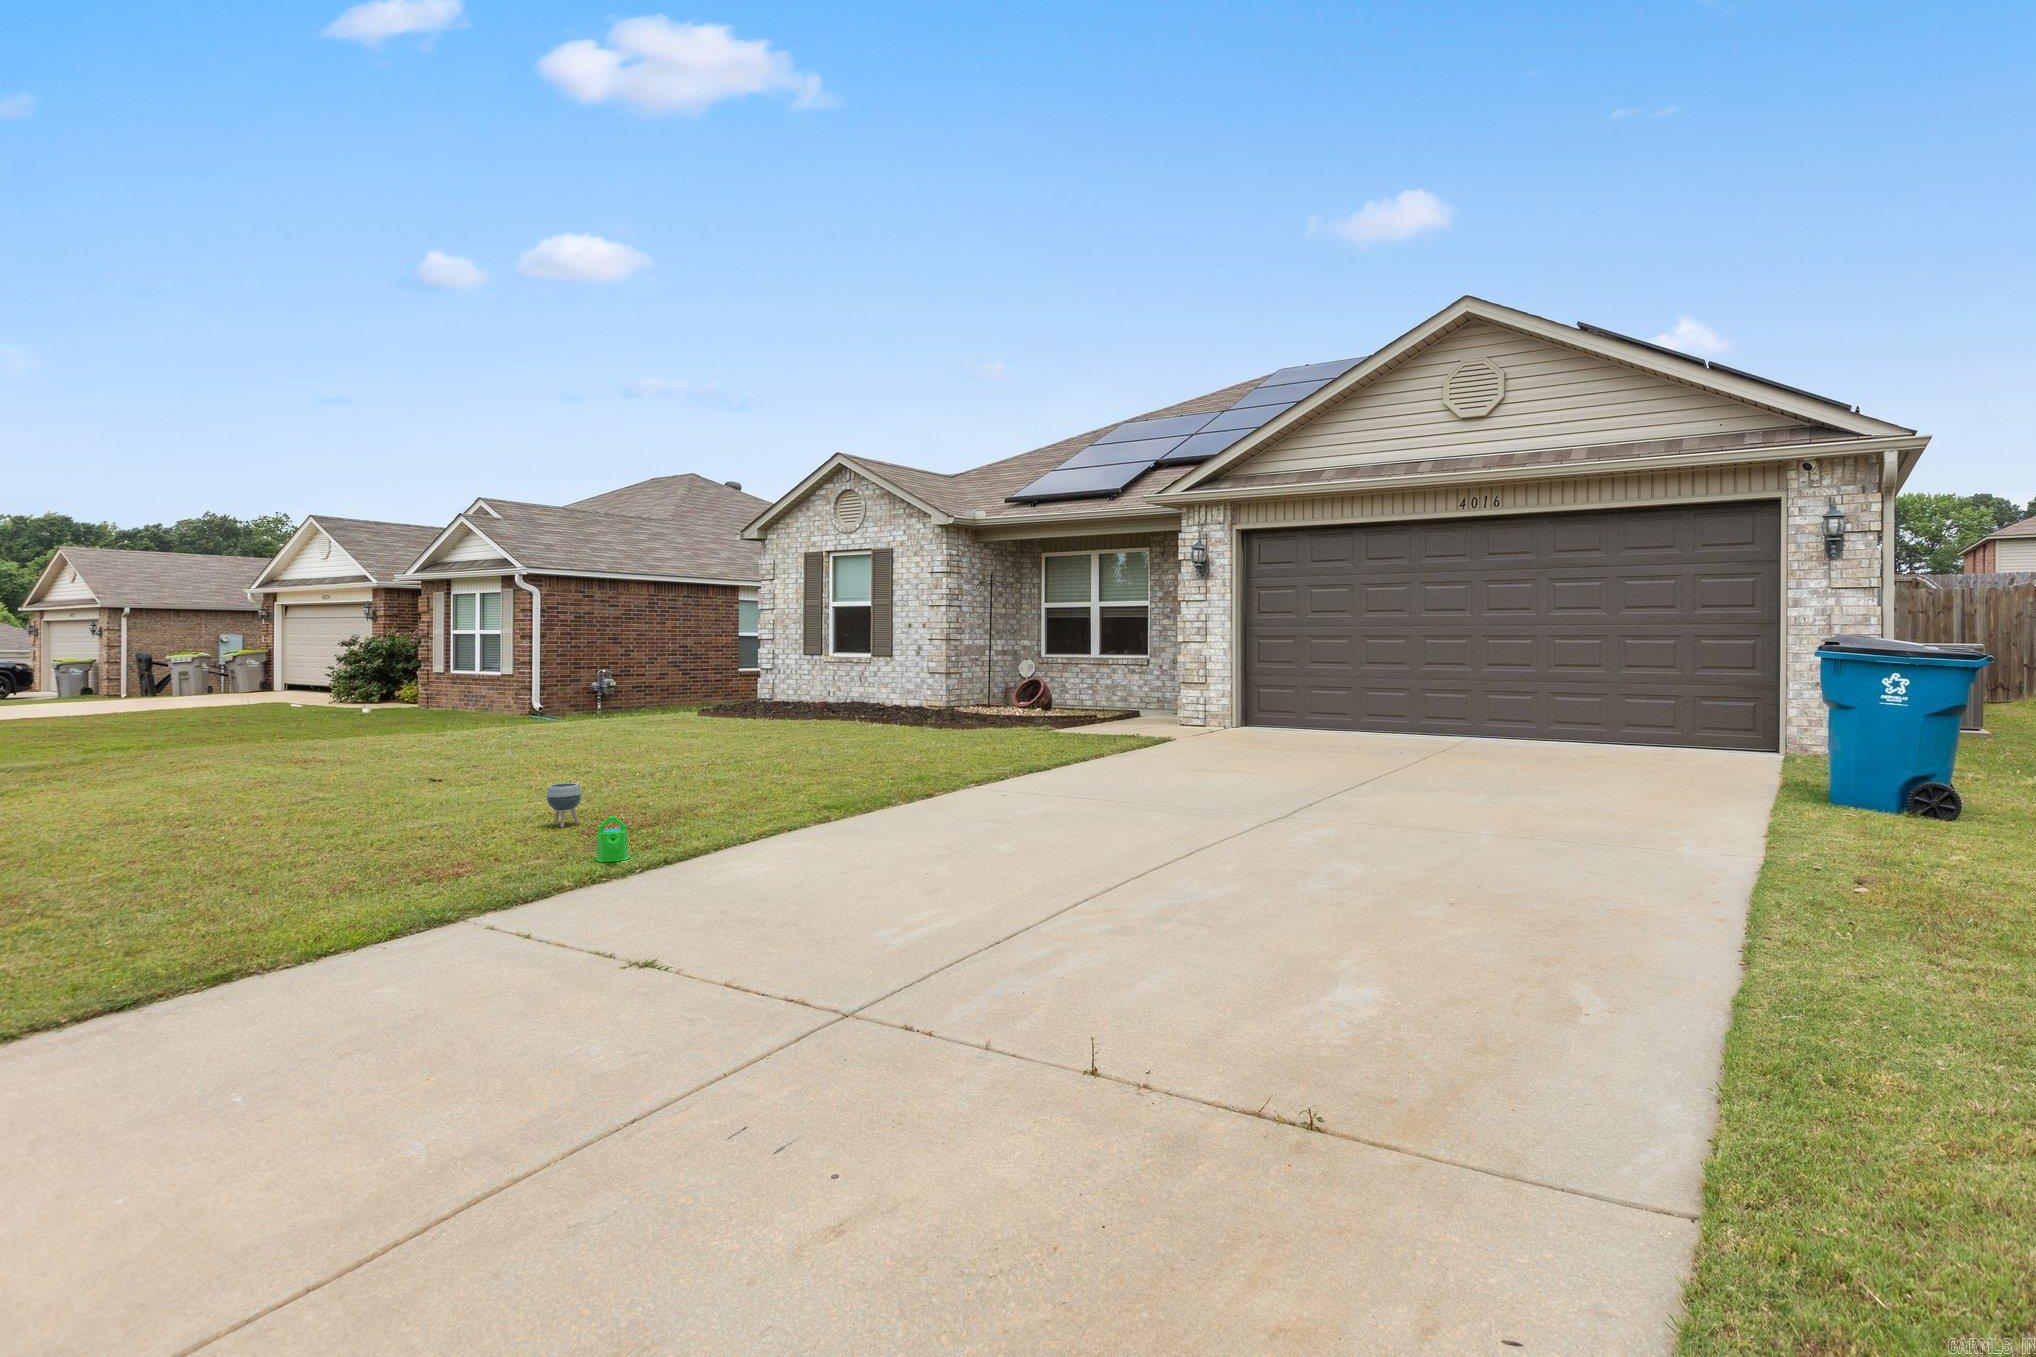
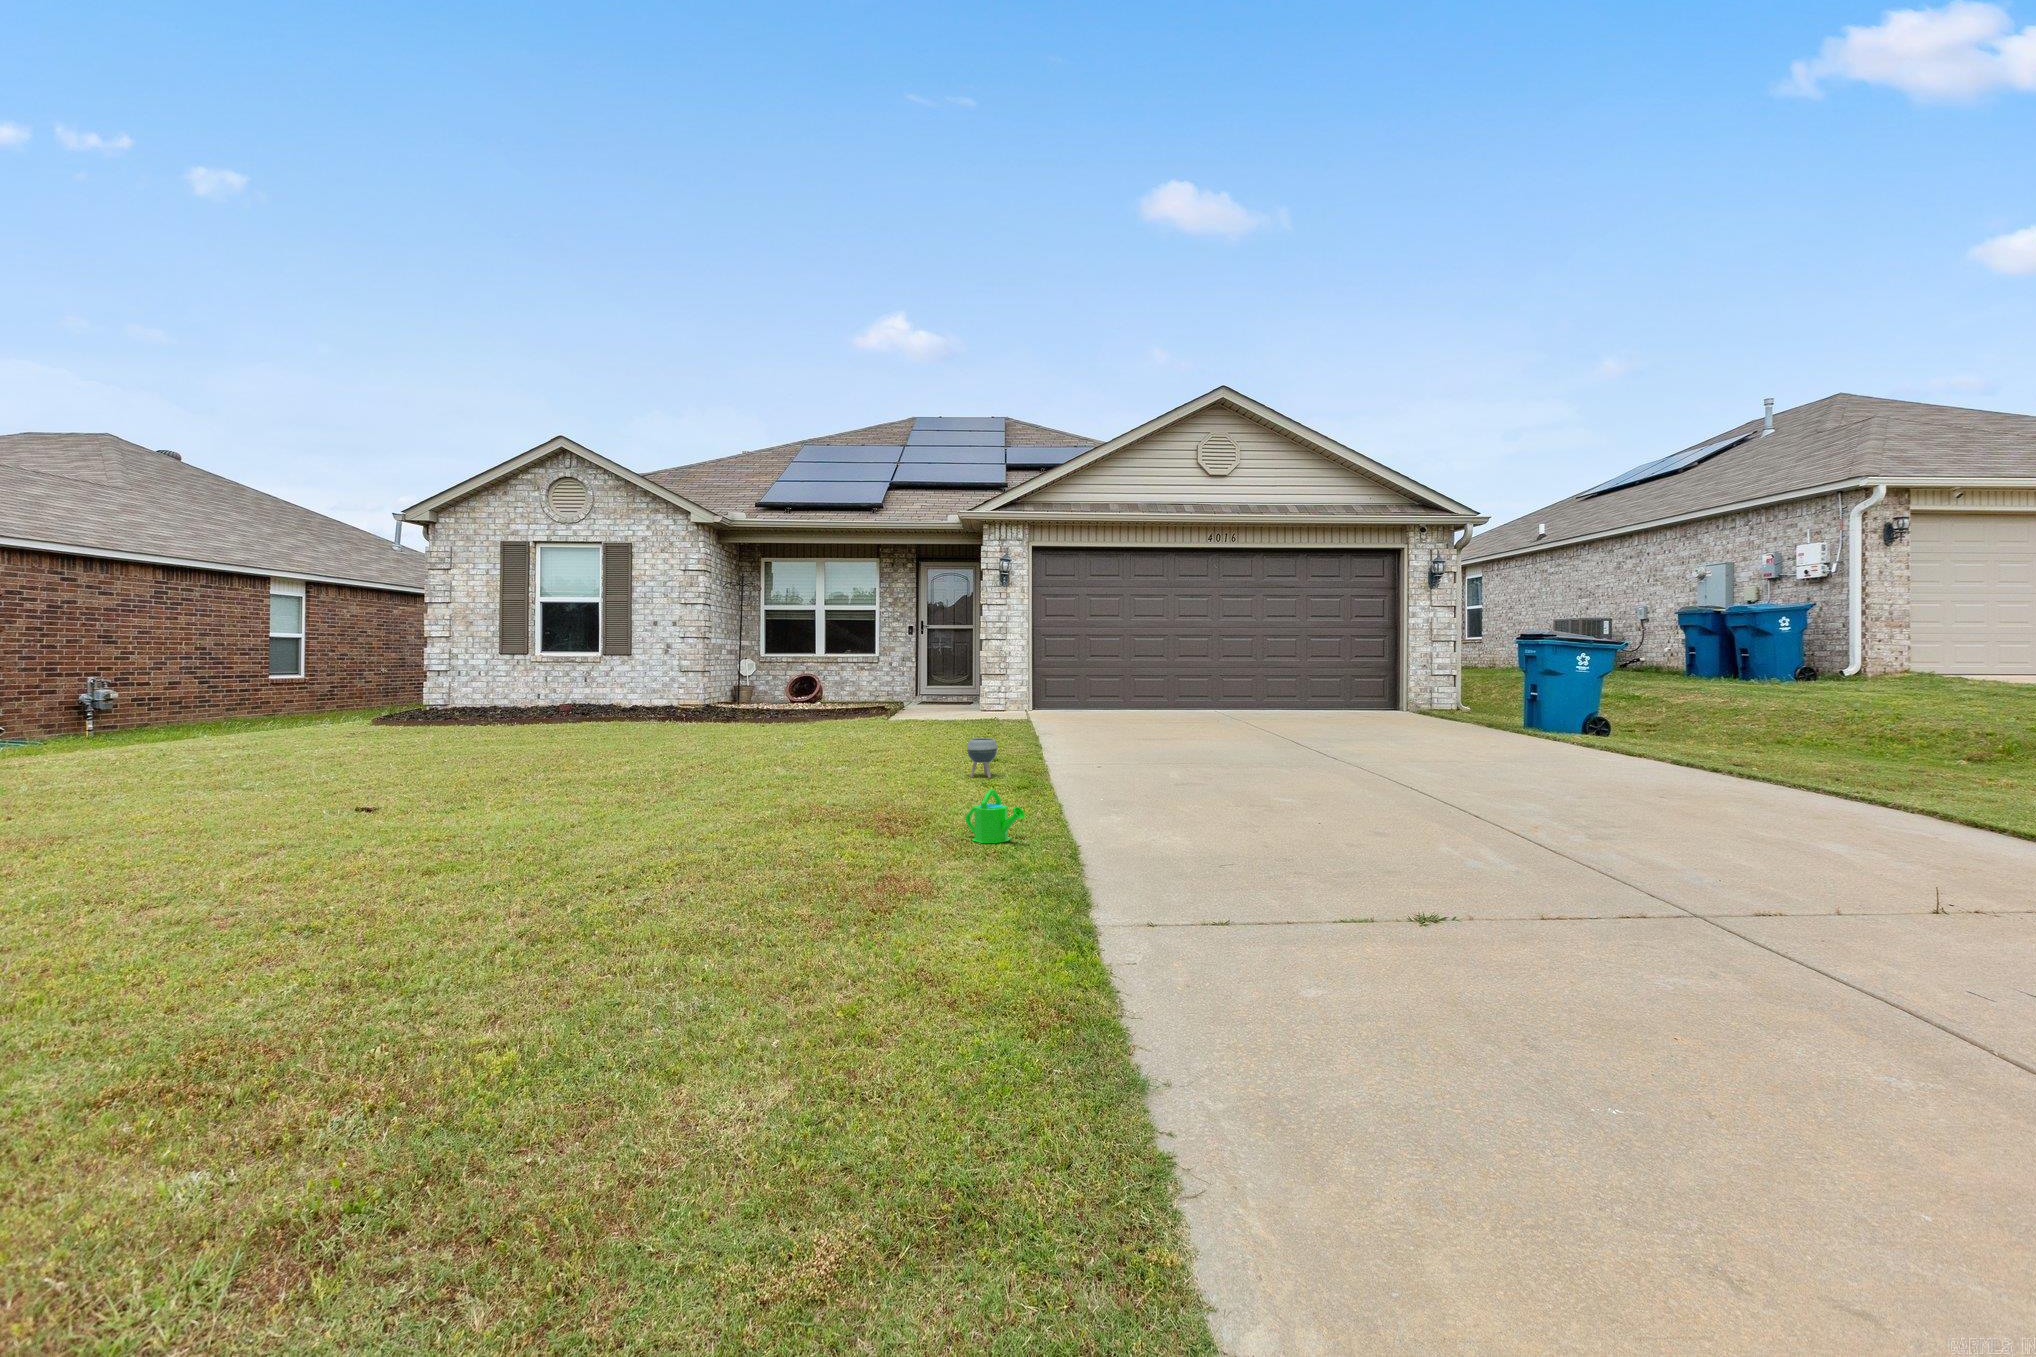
planter: present [546,783,582,827] -> present [967,738,997,778]

